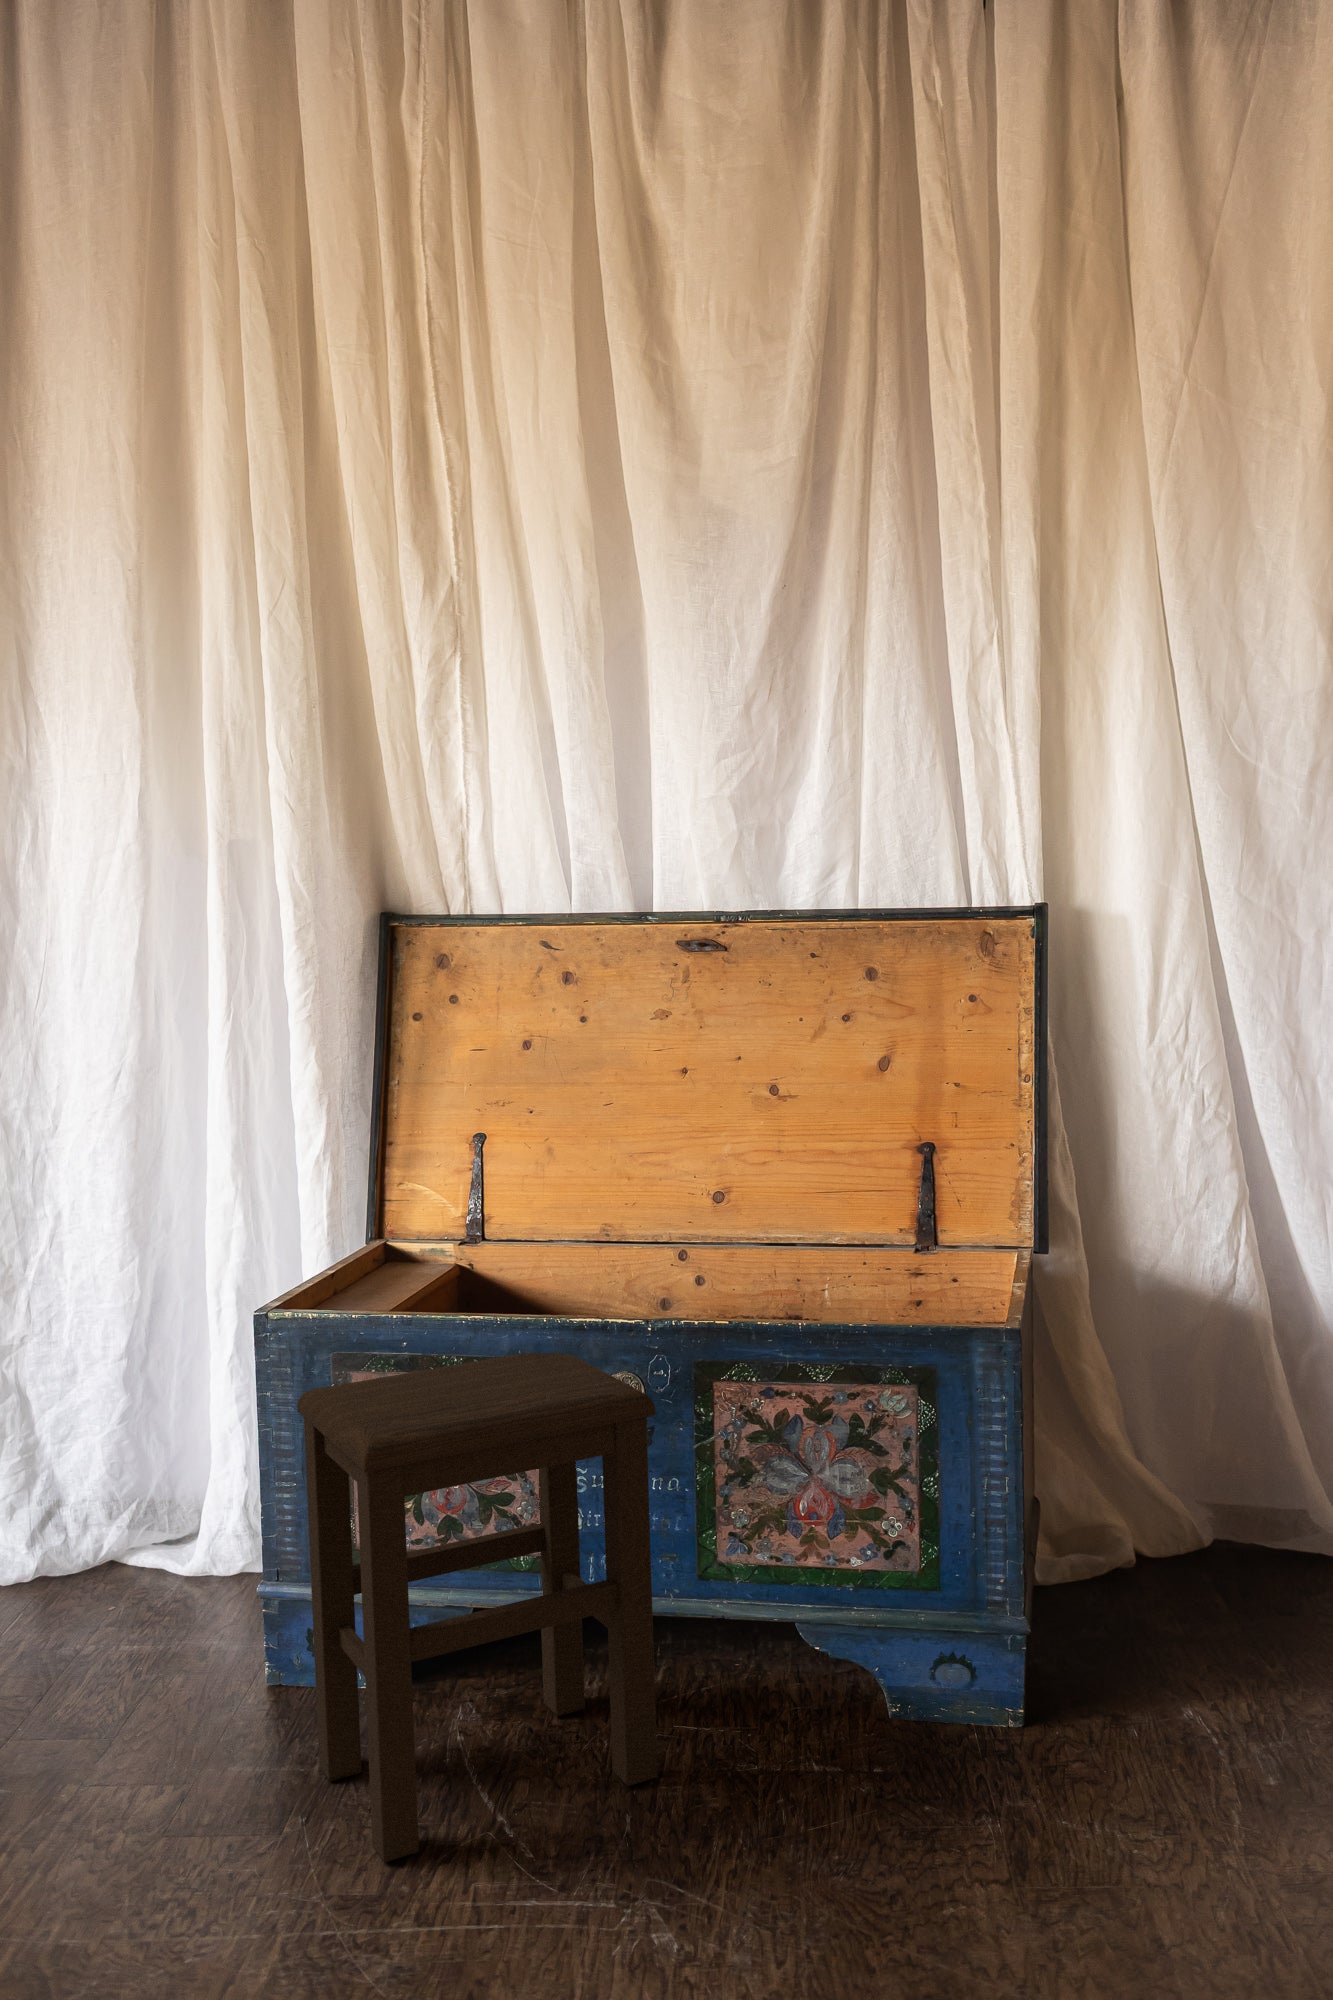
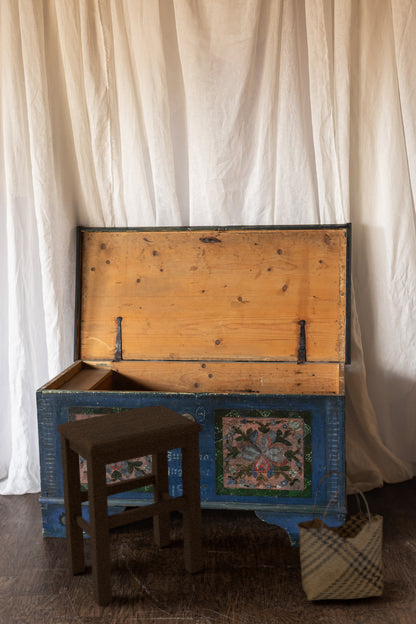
woven basket: none [893,1522,1121,1866] -> present [298,471,384,601]

